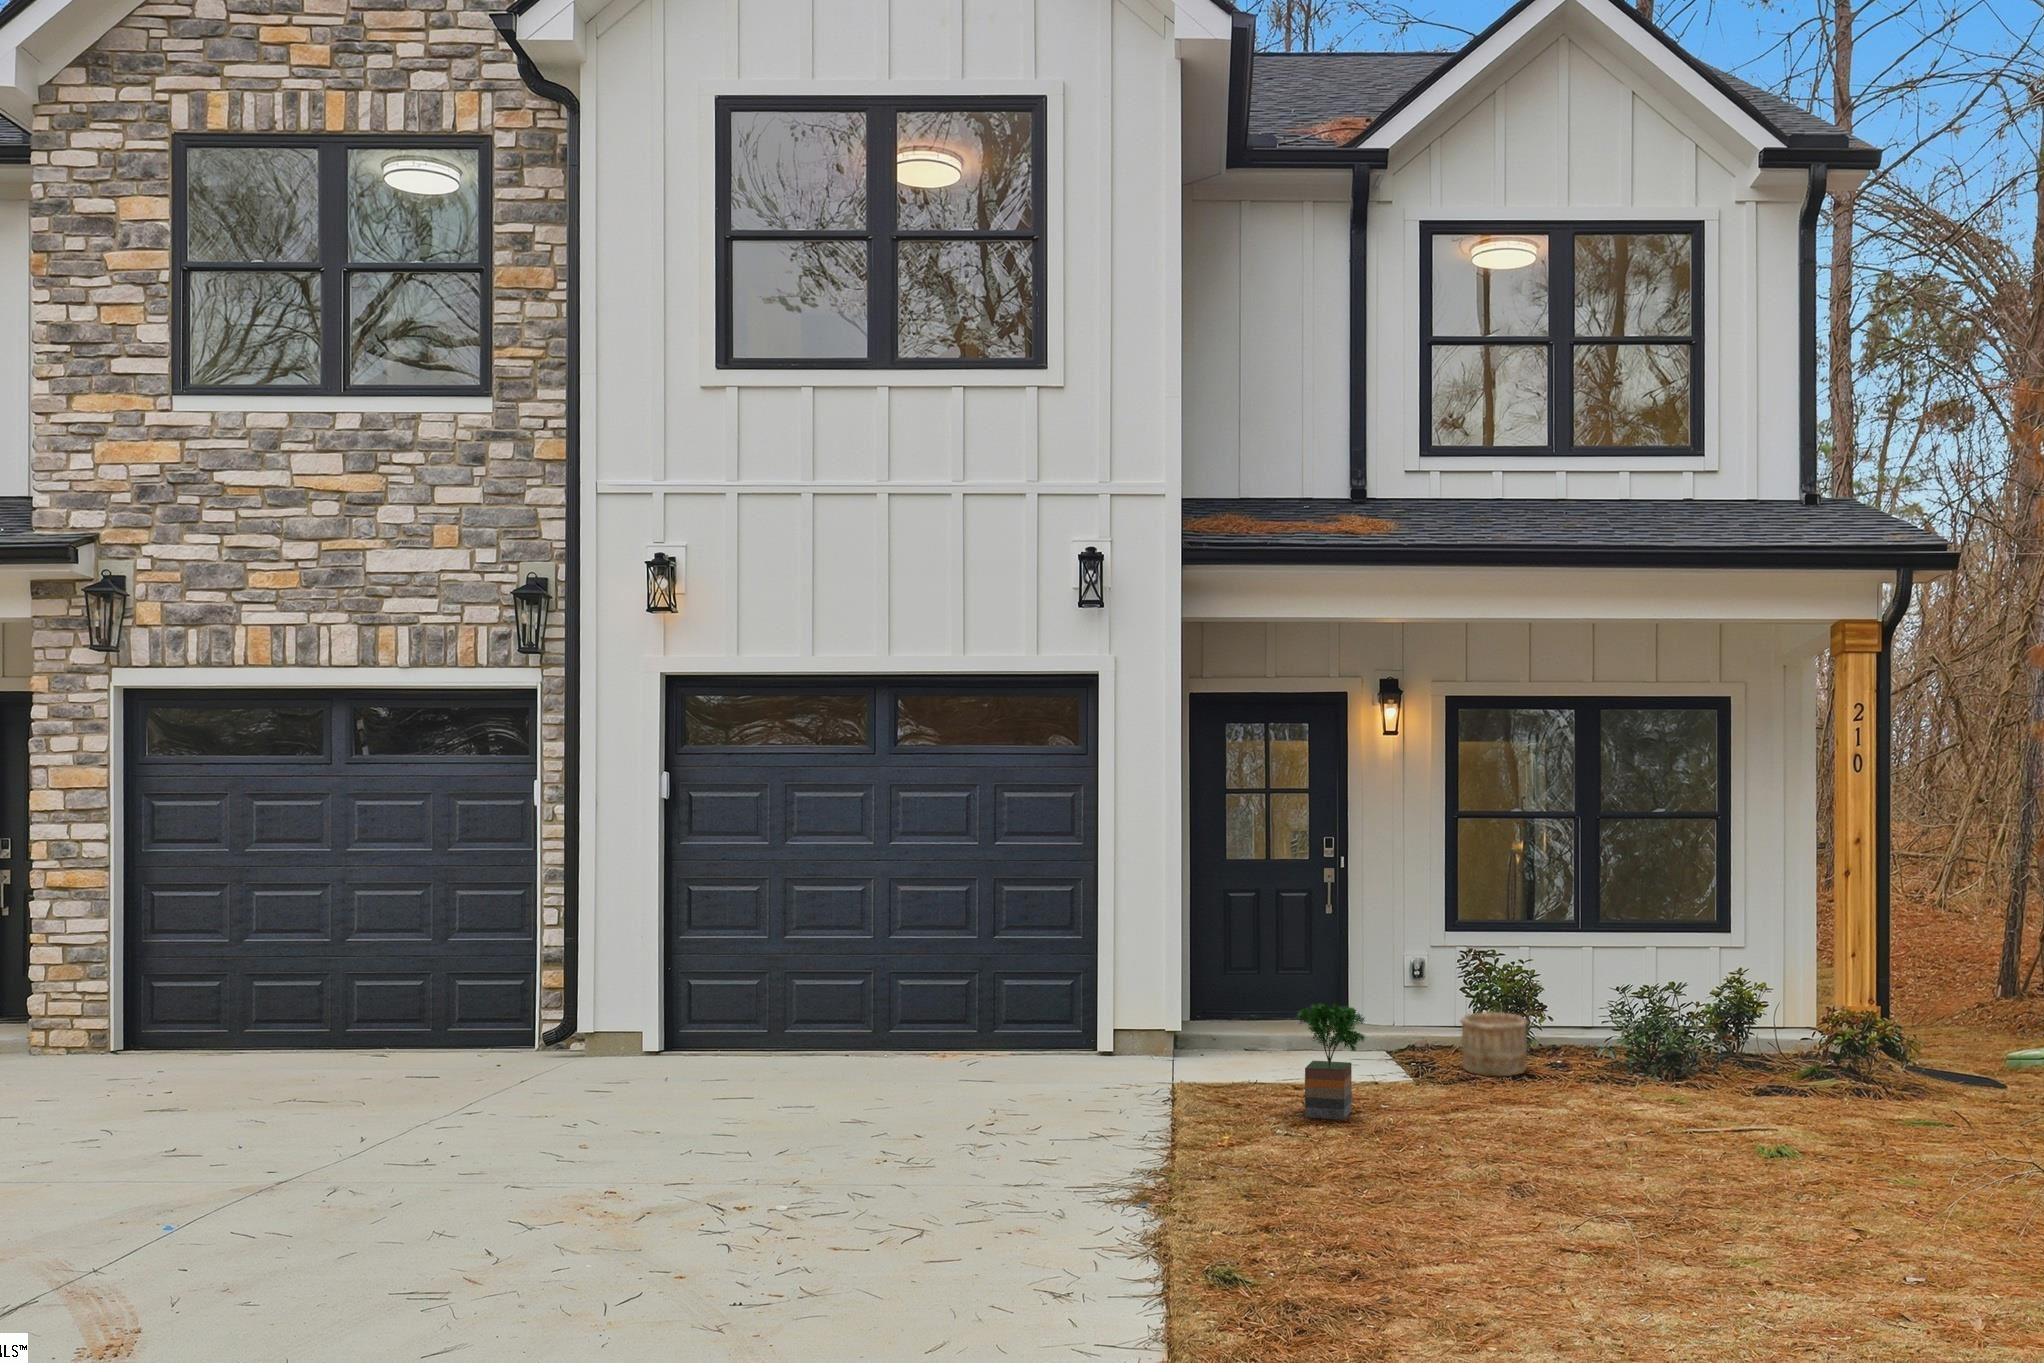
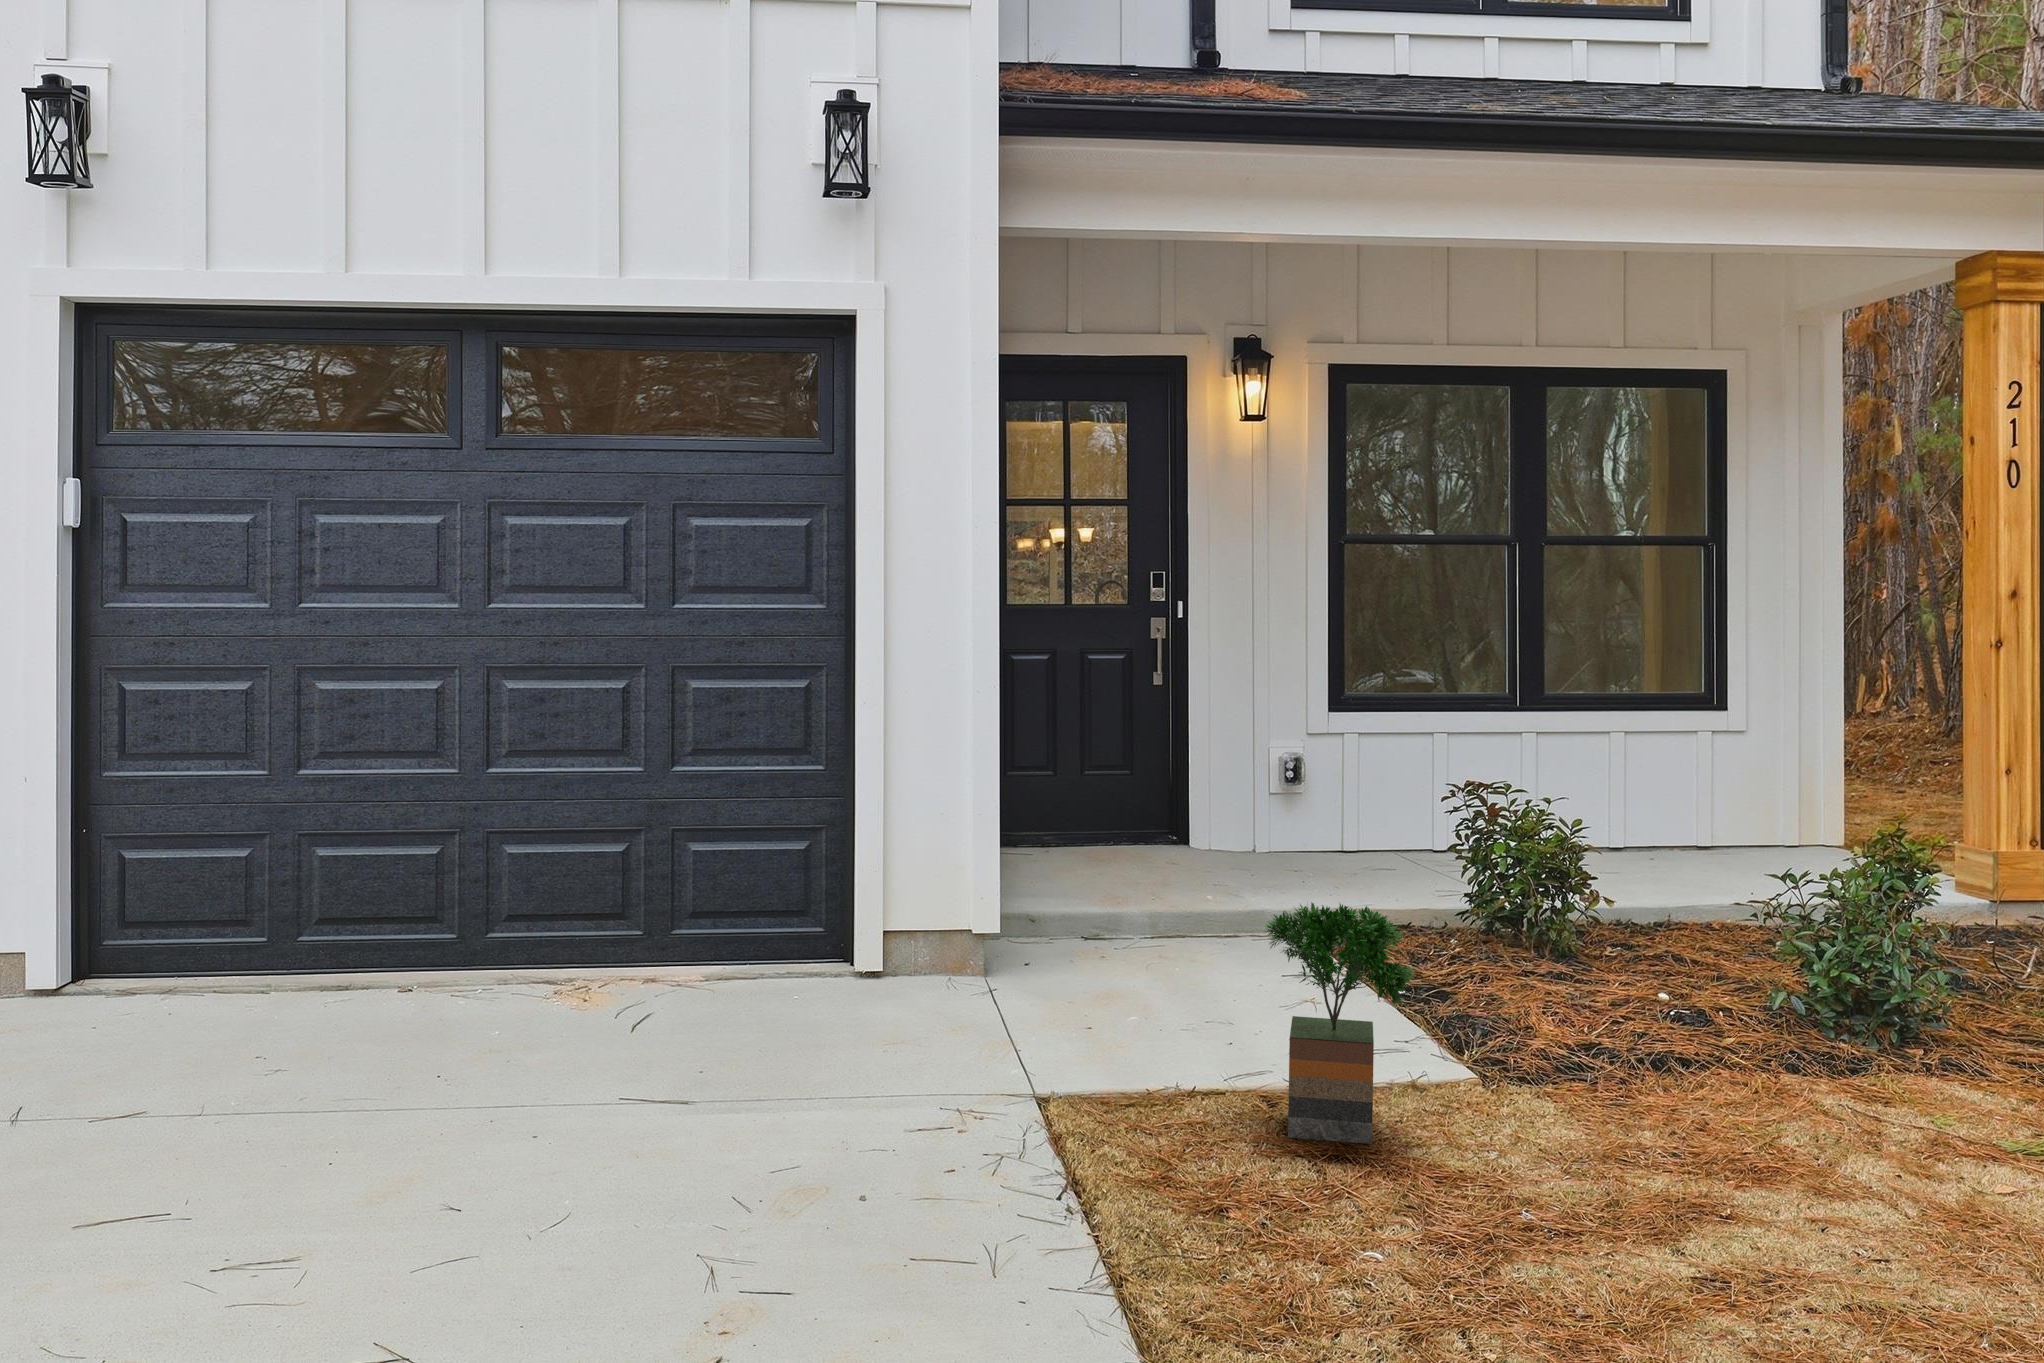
wooden bucket: present [1460,1012,1528,1076] -> none [1484,906,1605,1021]

